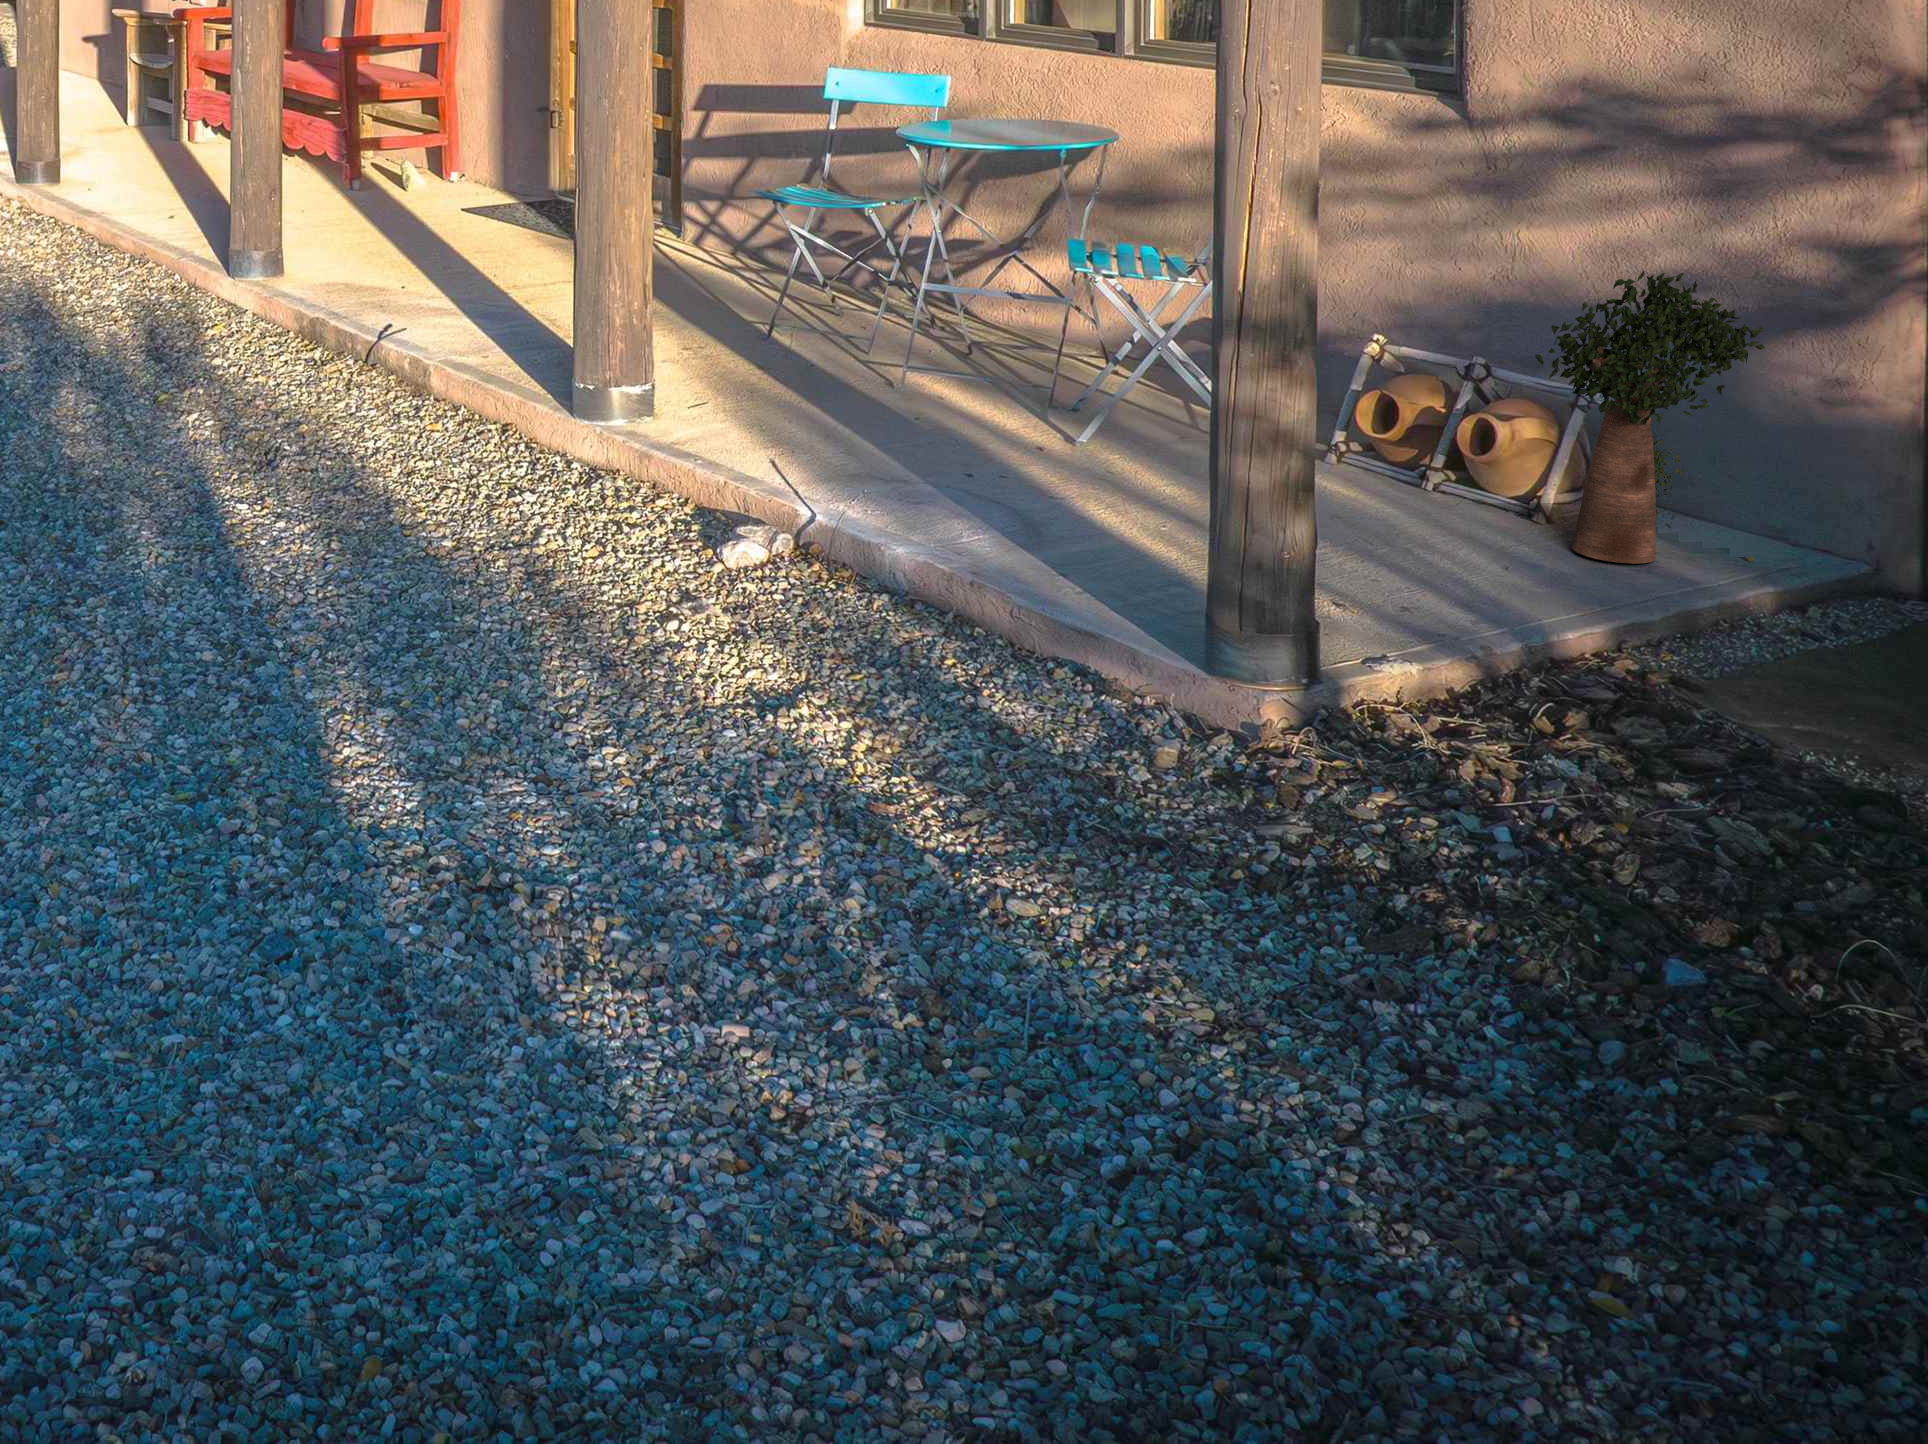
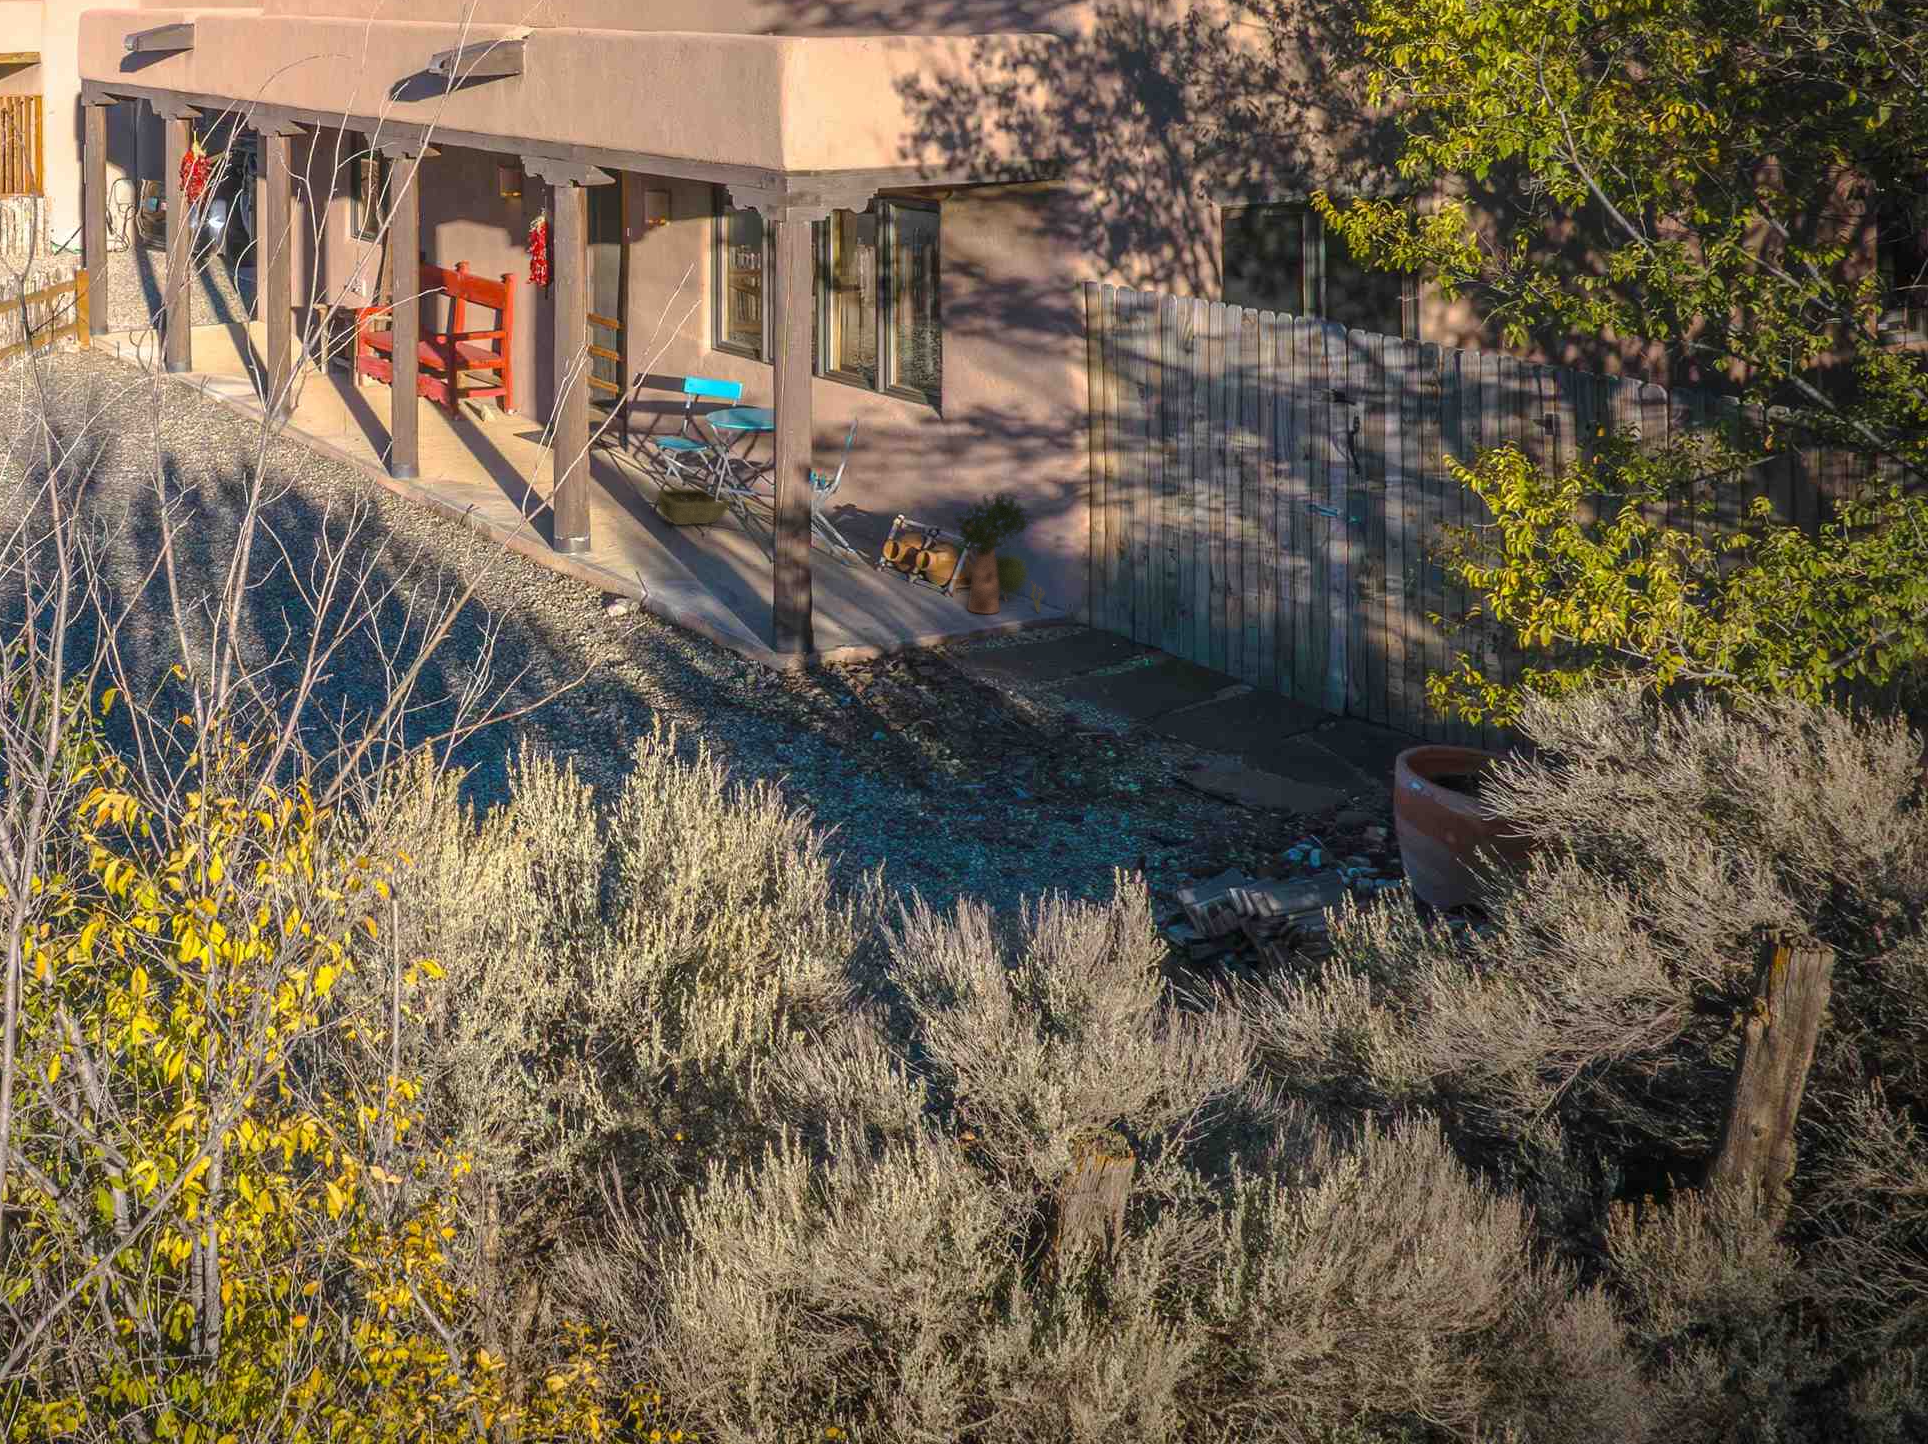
woven basket: none [770,290,917,364] -> present [658,488,729,525]

